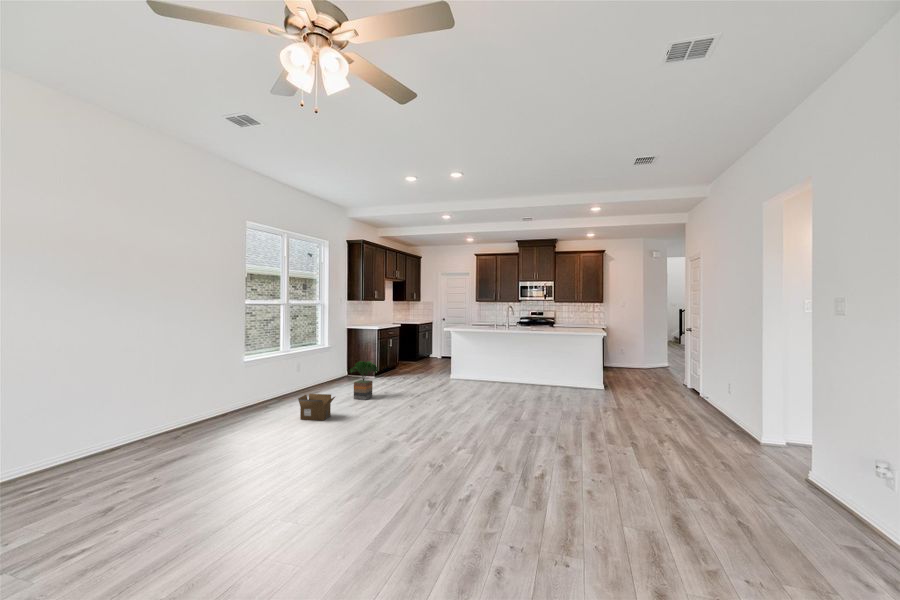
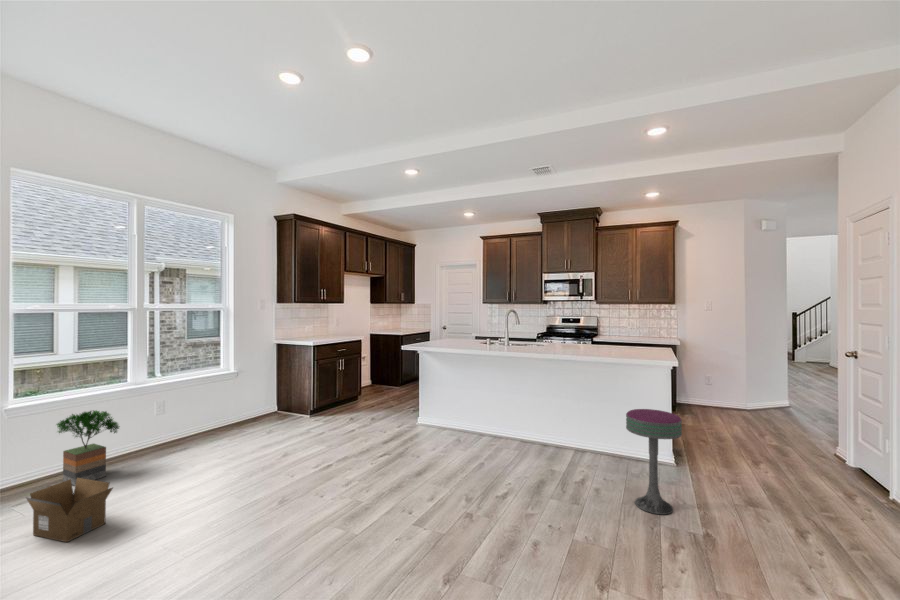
bar stool: none [583,356,609,404] -> present [626,409,682,514]
potted tree: present [351,361,378,400] -> present [57,410,120,486]

